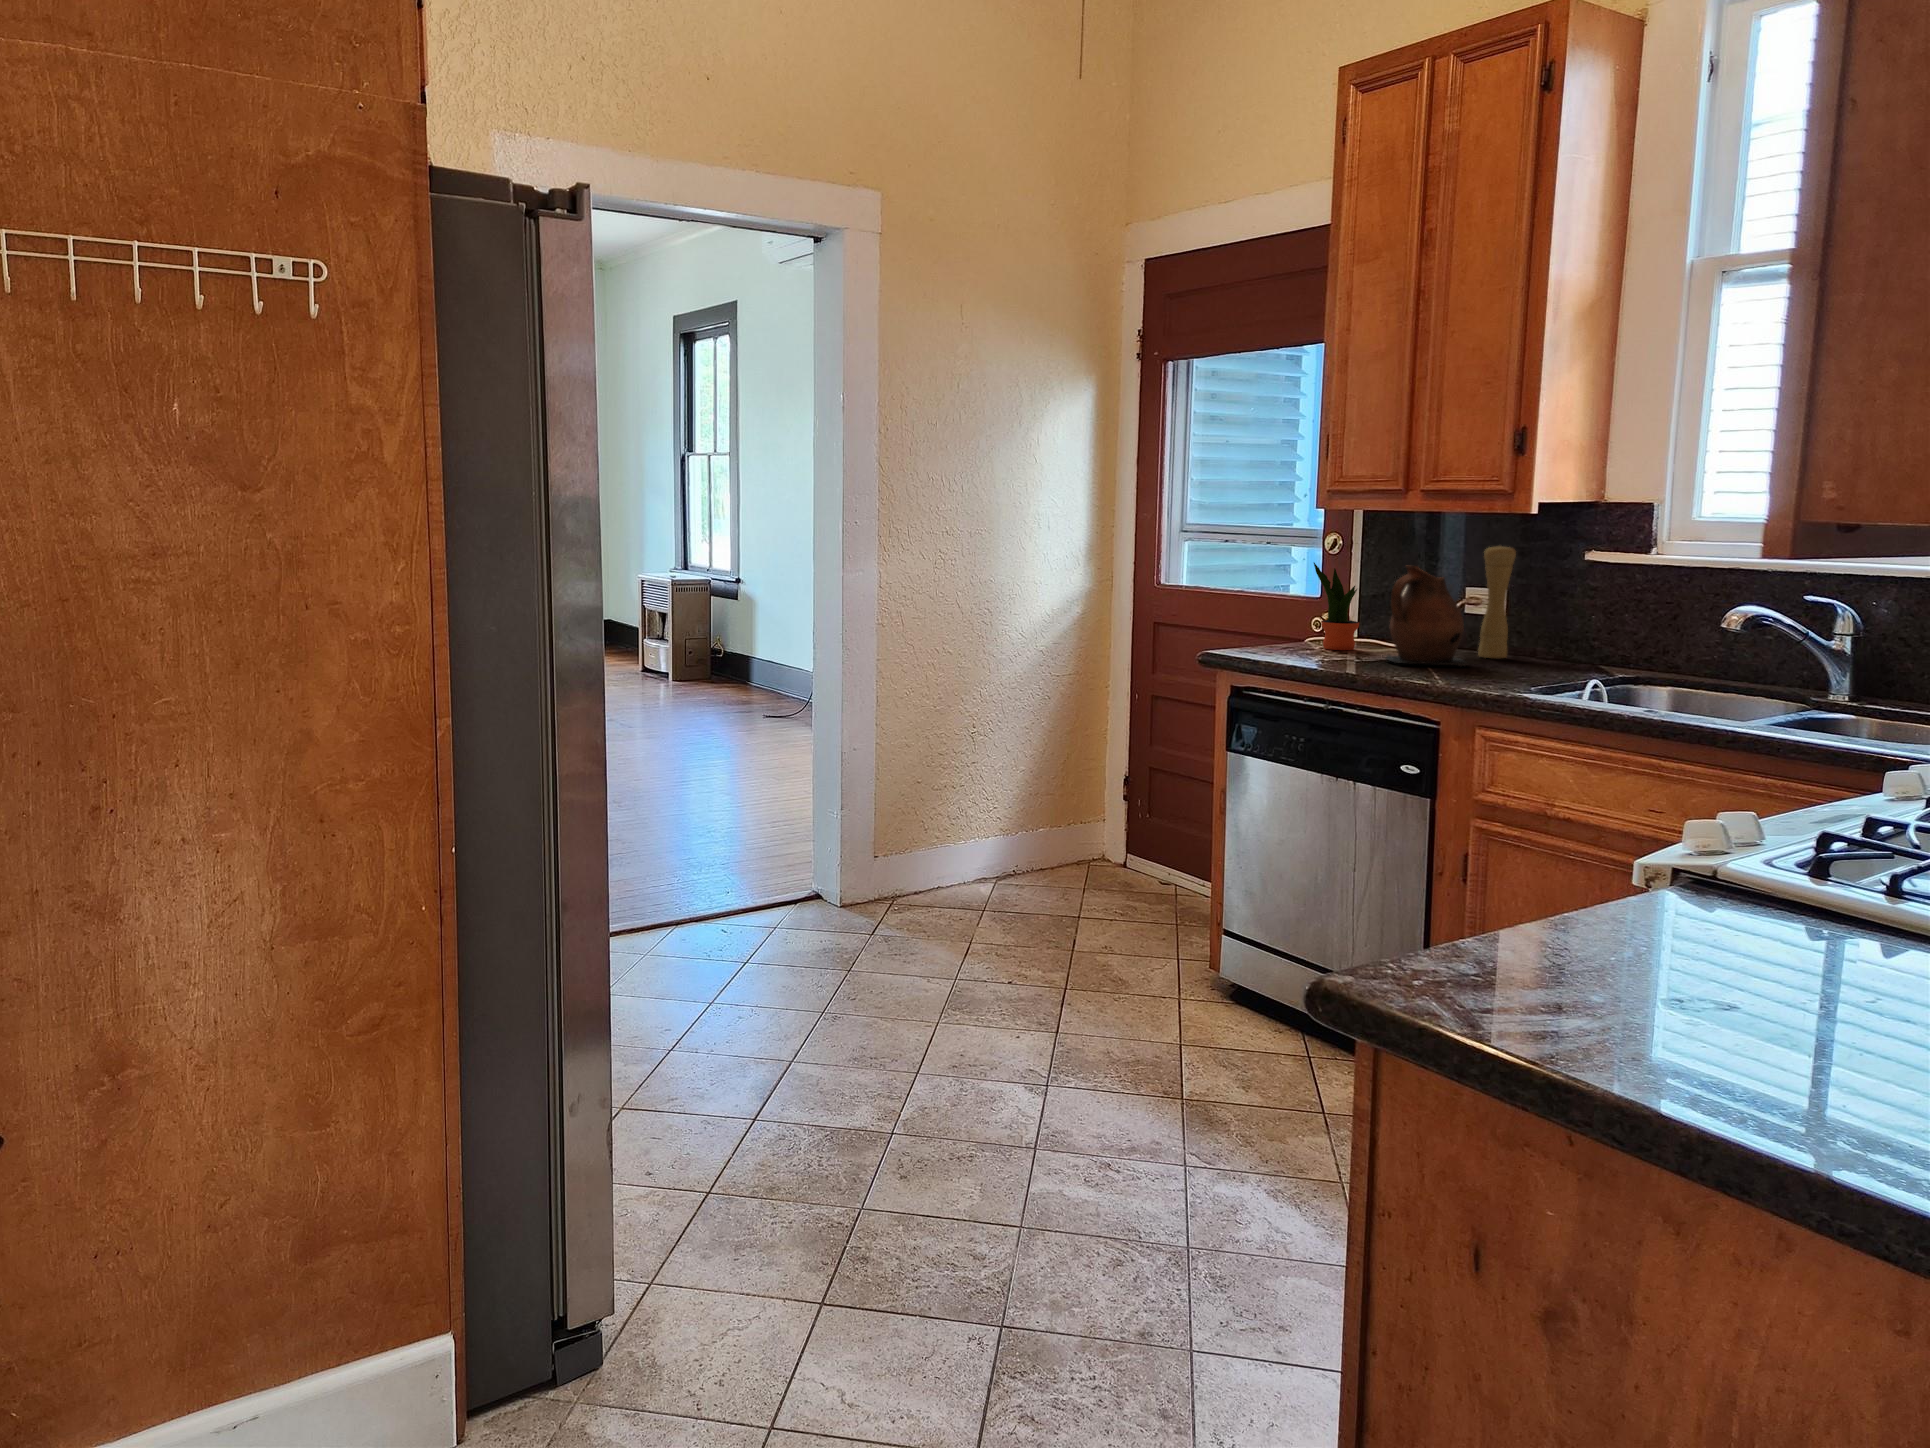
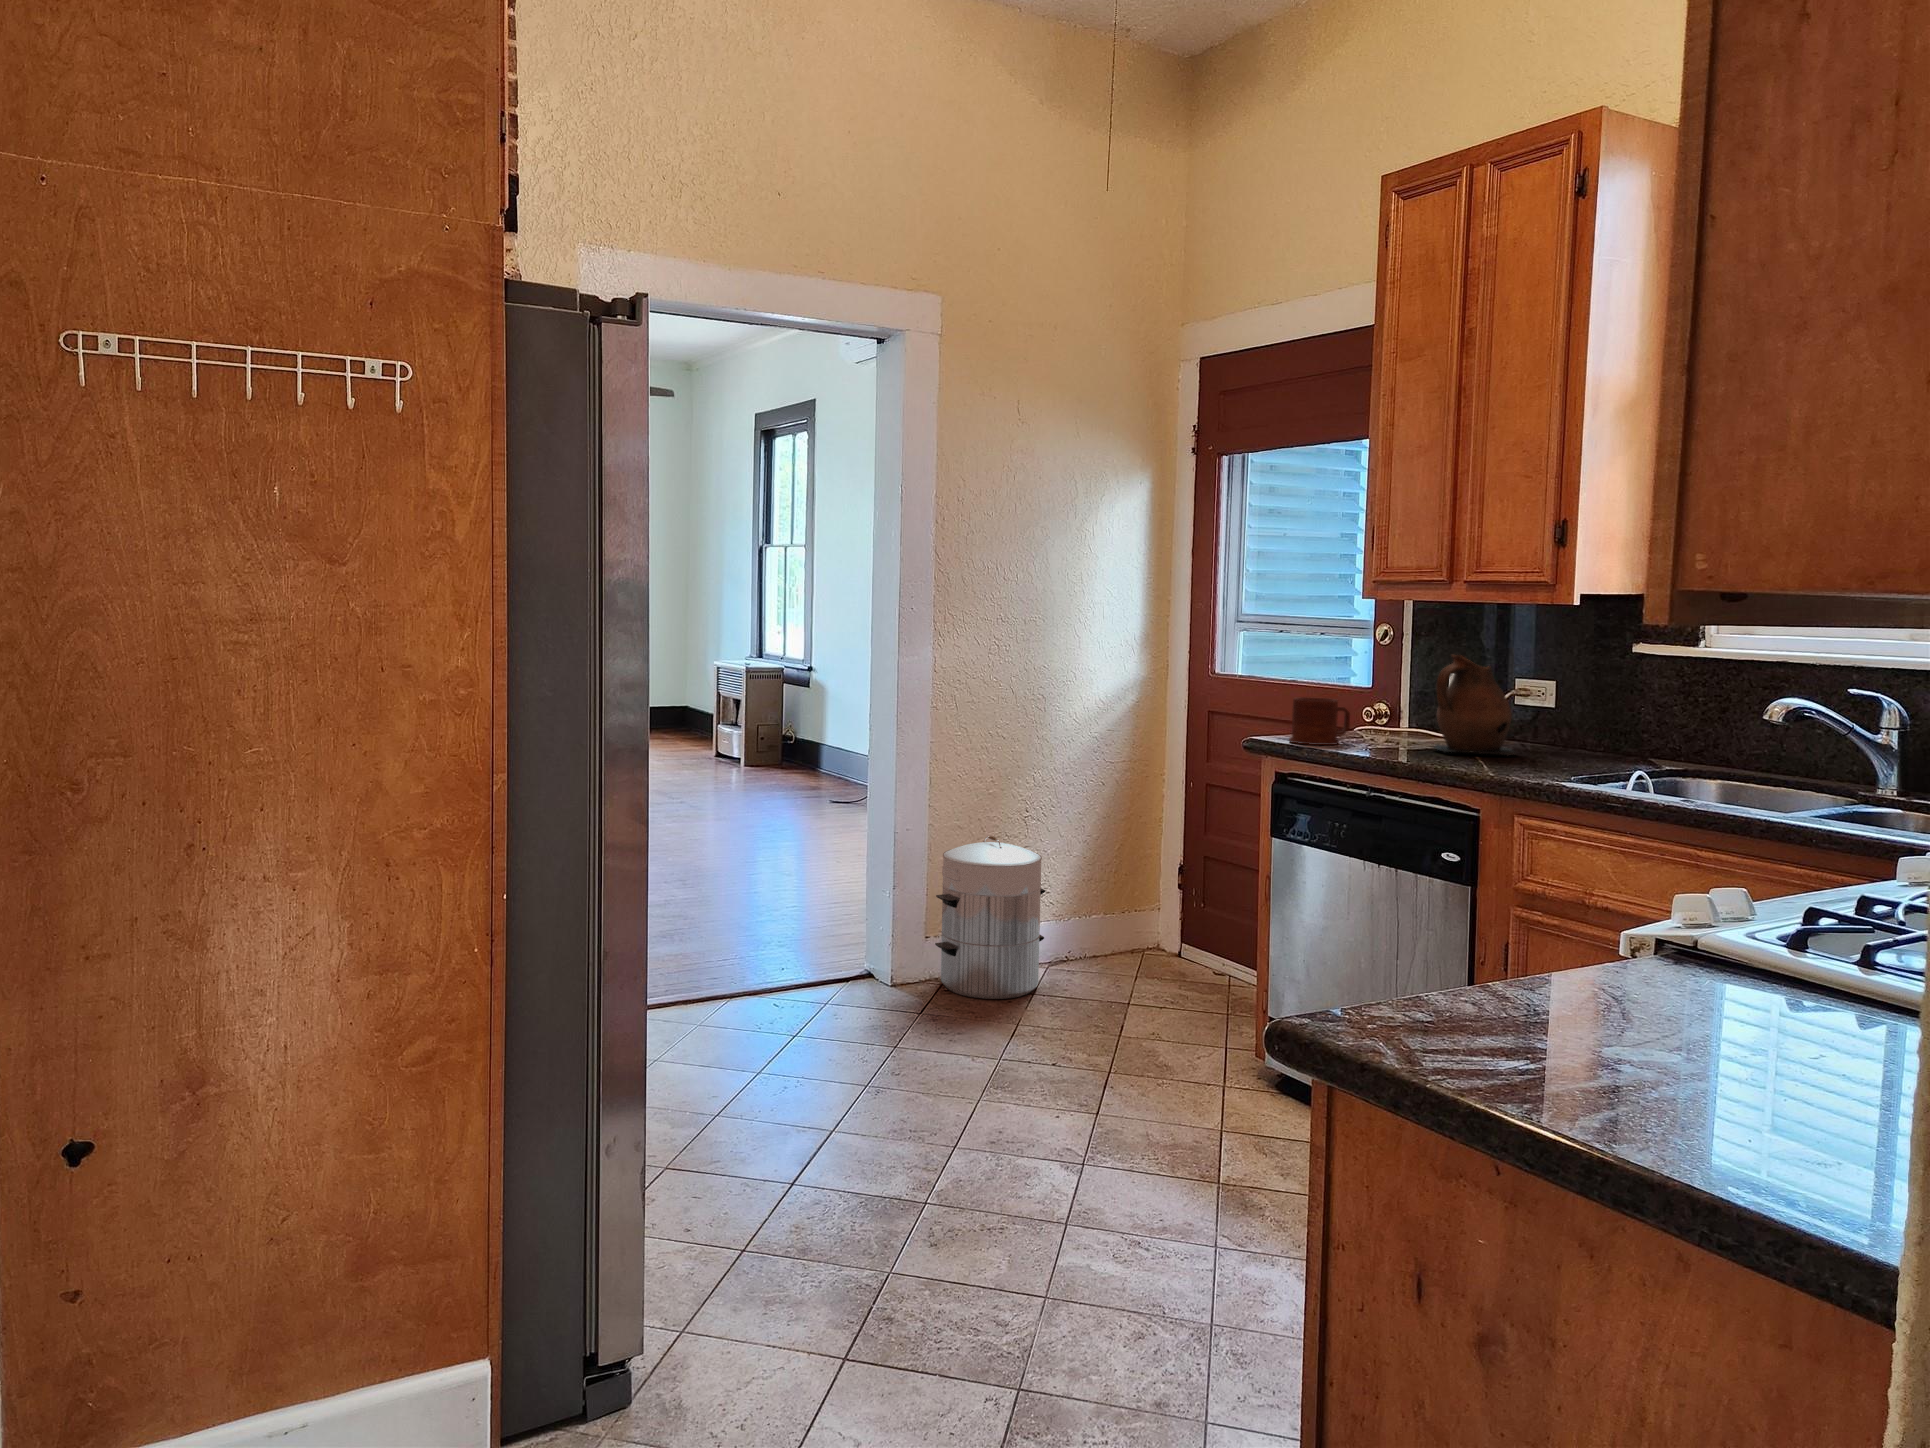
pepper mill: present [1478,545,1516,658] -> none [1530,635,1566,749]
potted plant: present [1314,563,1359,650] -> none [1363,651,1411,740]
mug: none [1241,609,1302,657] -> present [1289,697,1350,745]
waste bin: none [883,752,992,913] -> present [935,836,1045,999]

